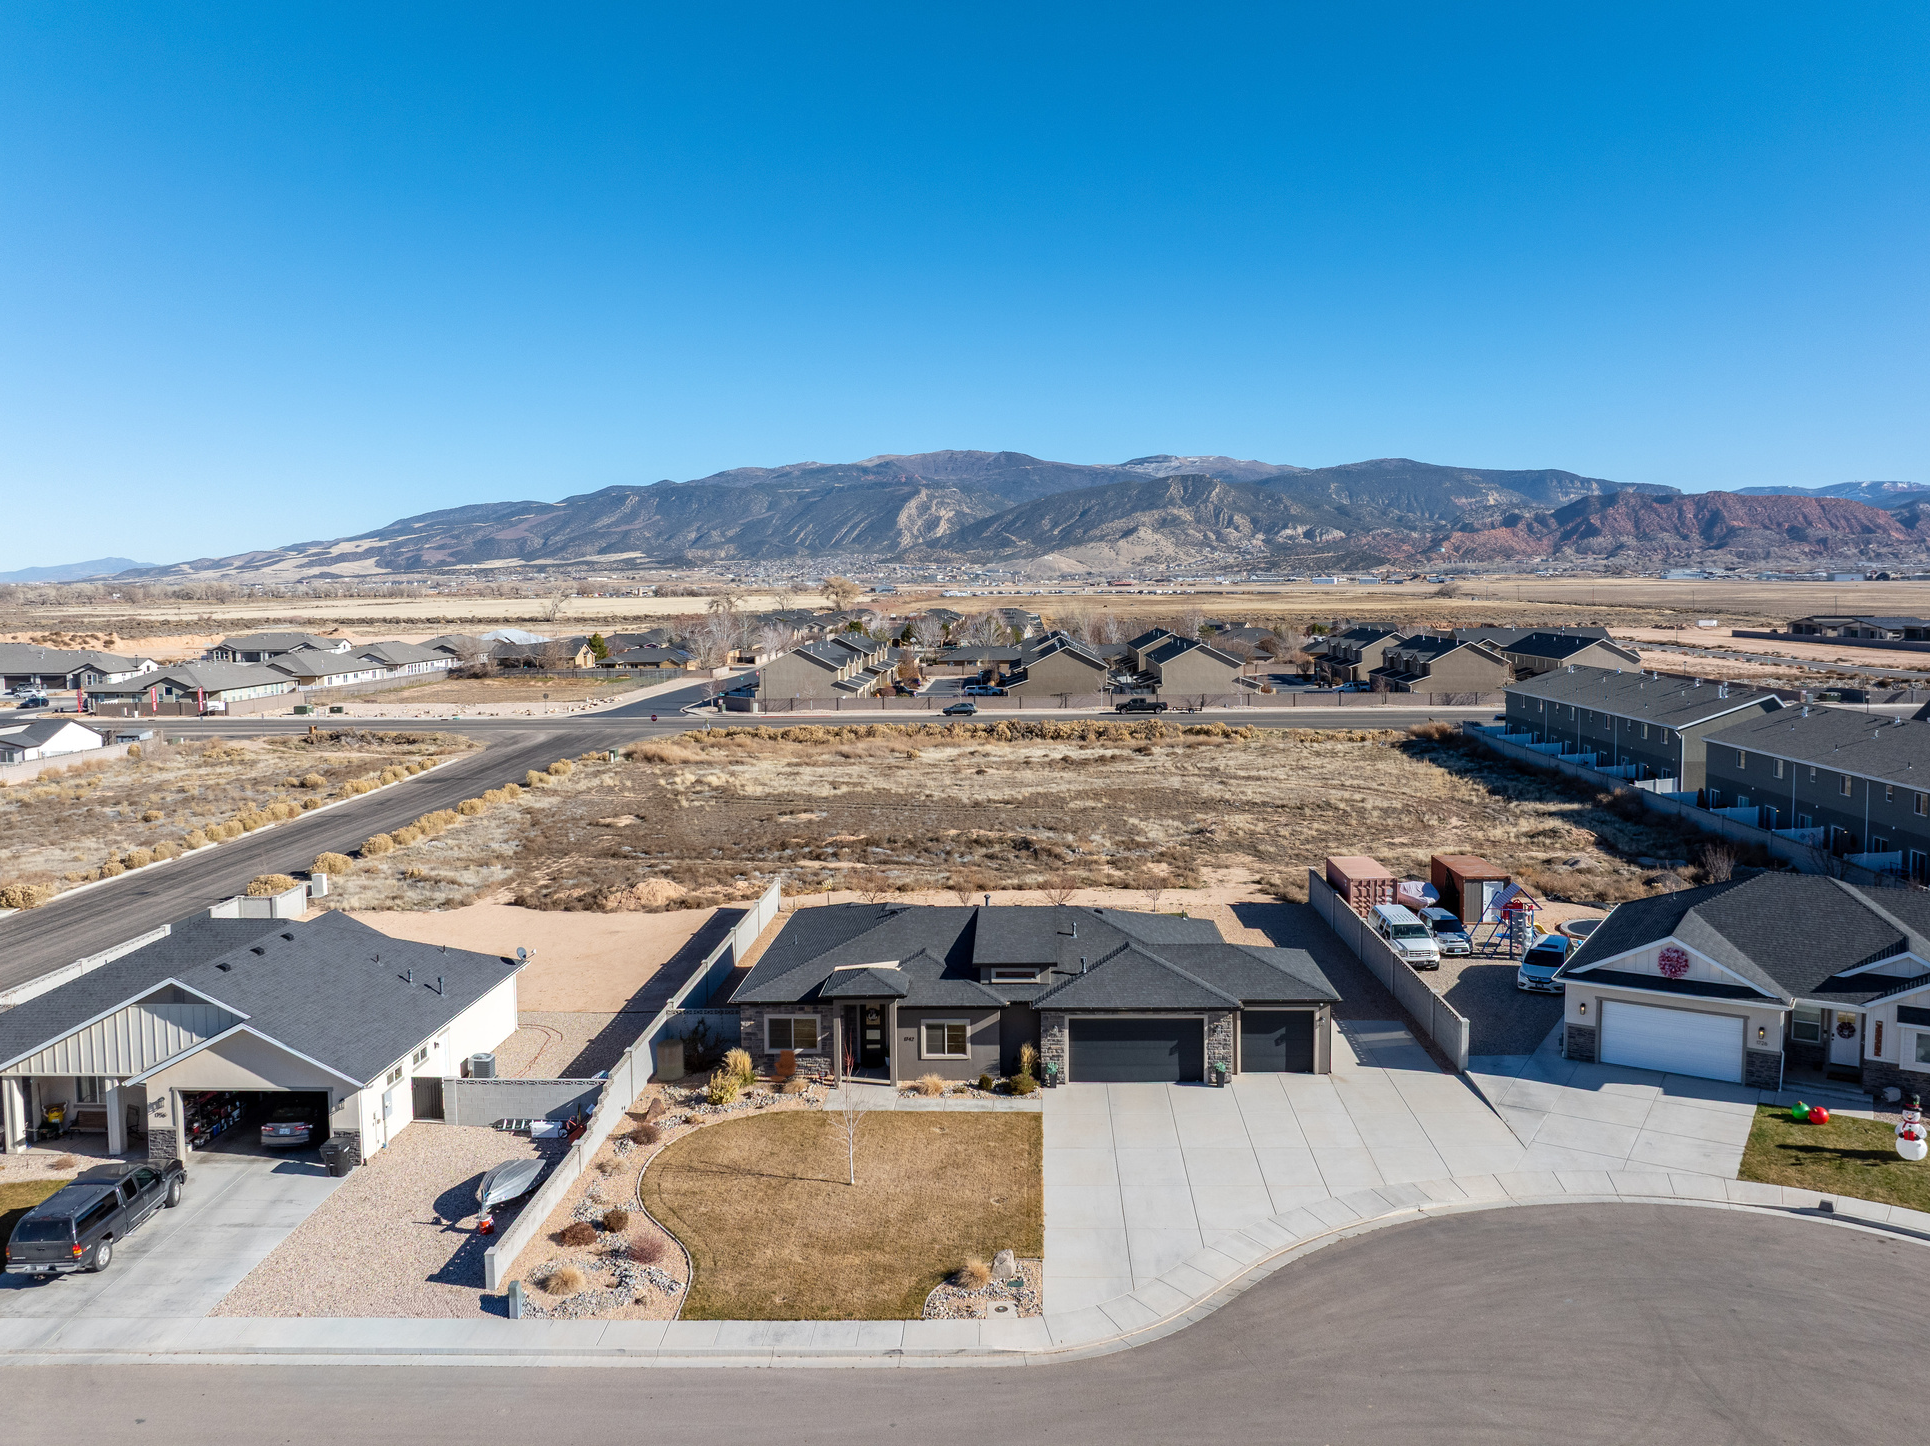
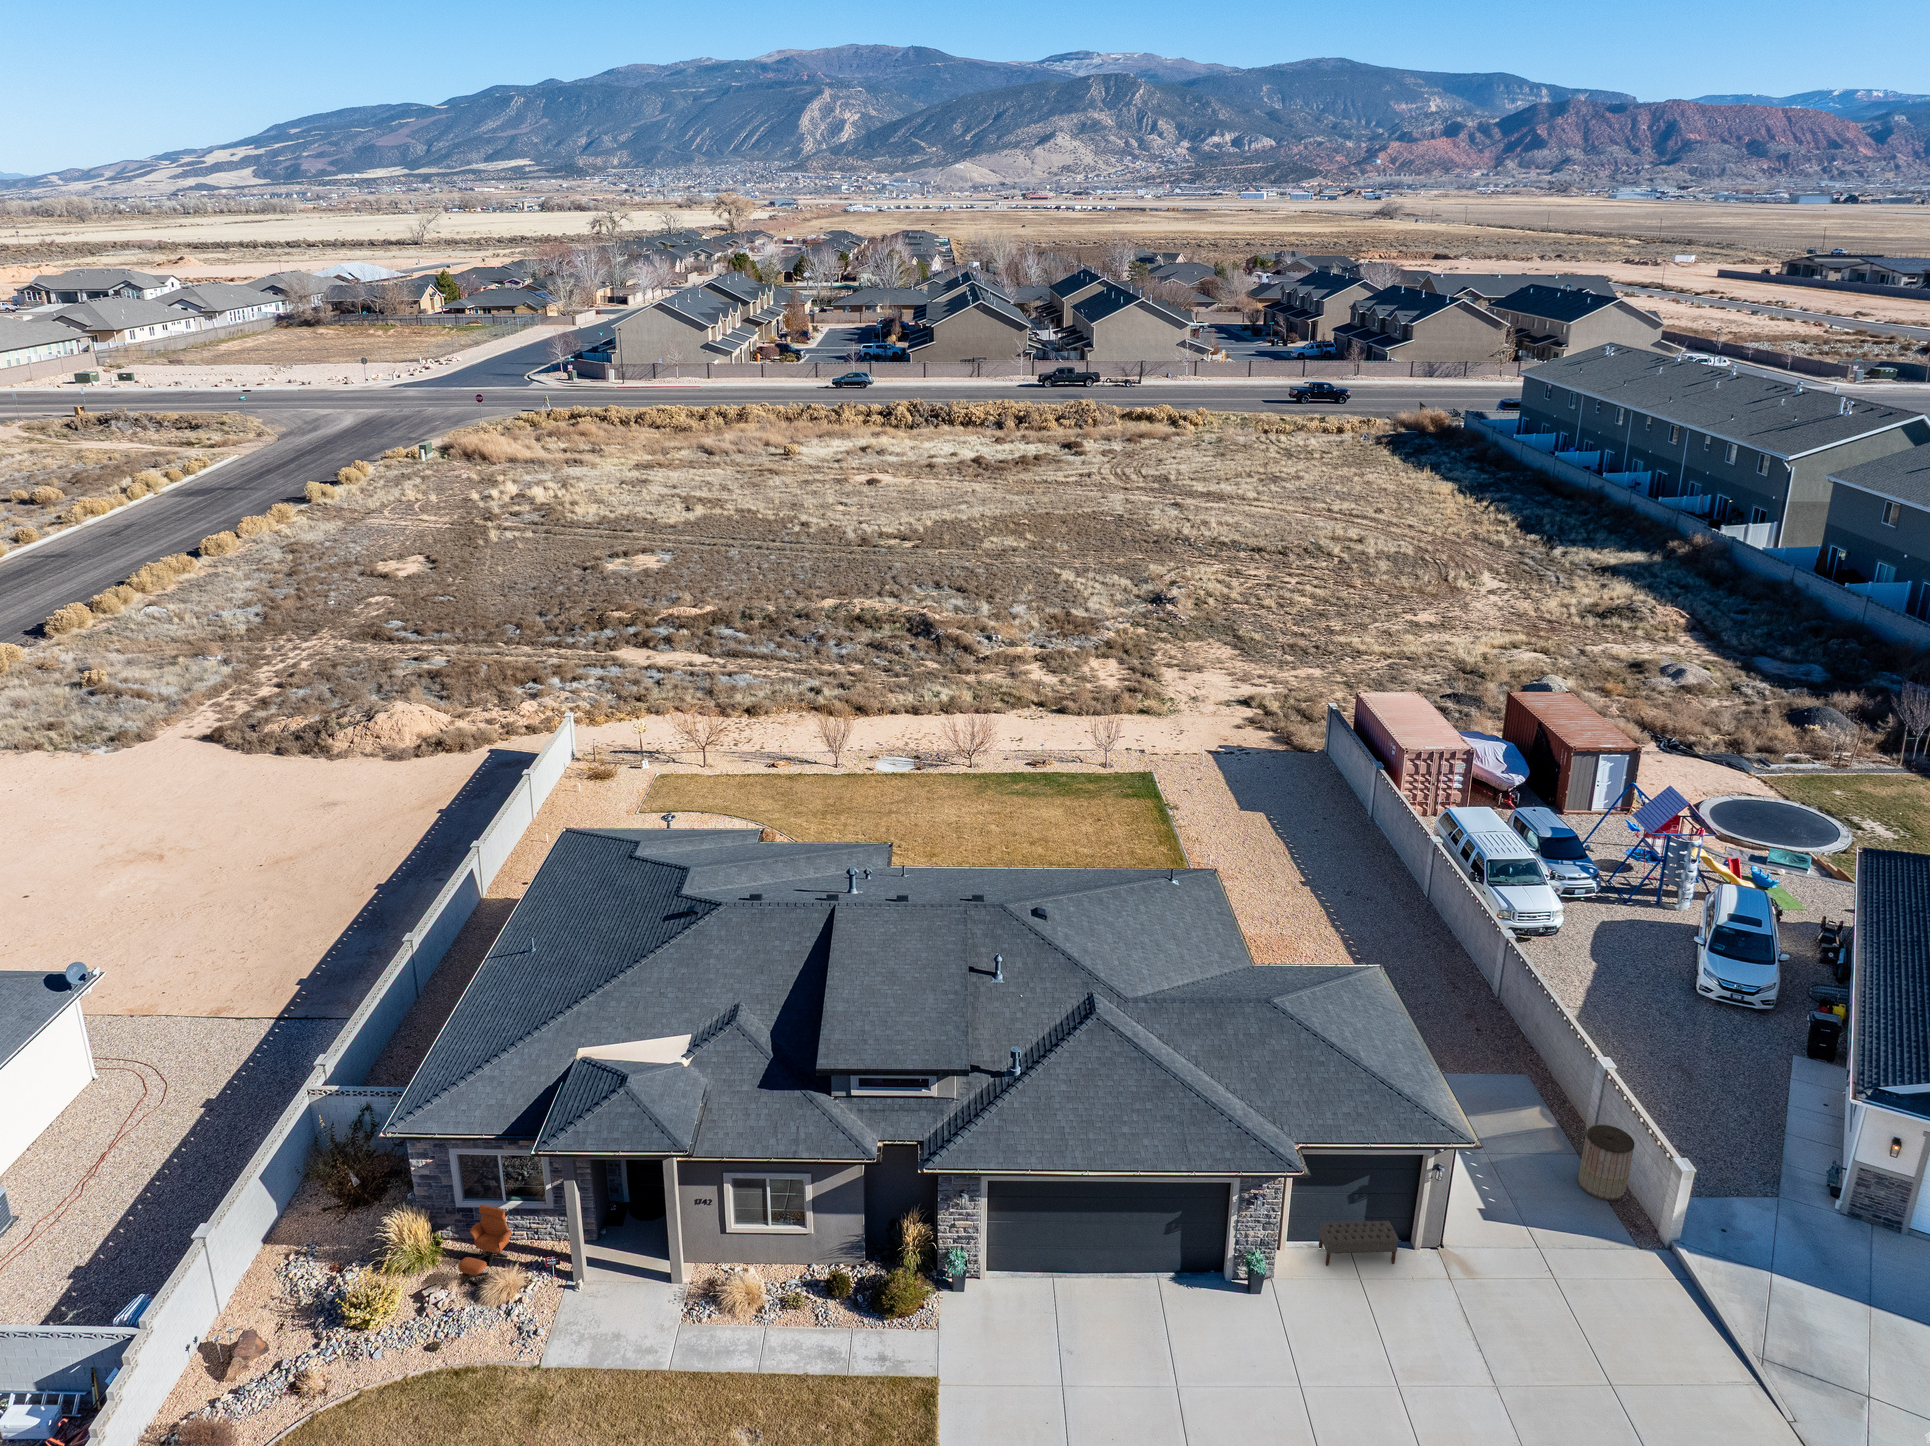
trash can: present [656,1039,684,1081] -> present [1578,1124,1634,1200]
bench: none [1259,1053,1302,1076] -> present [1319,1221,1399,1266]

